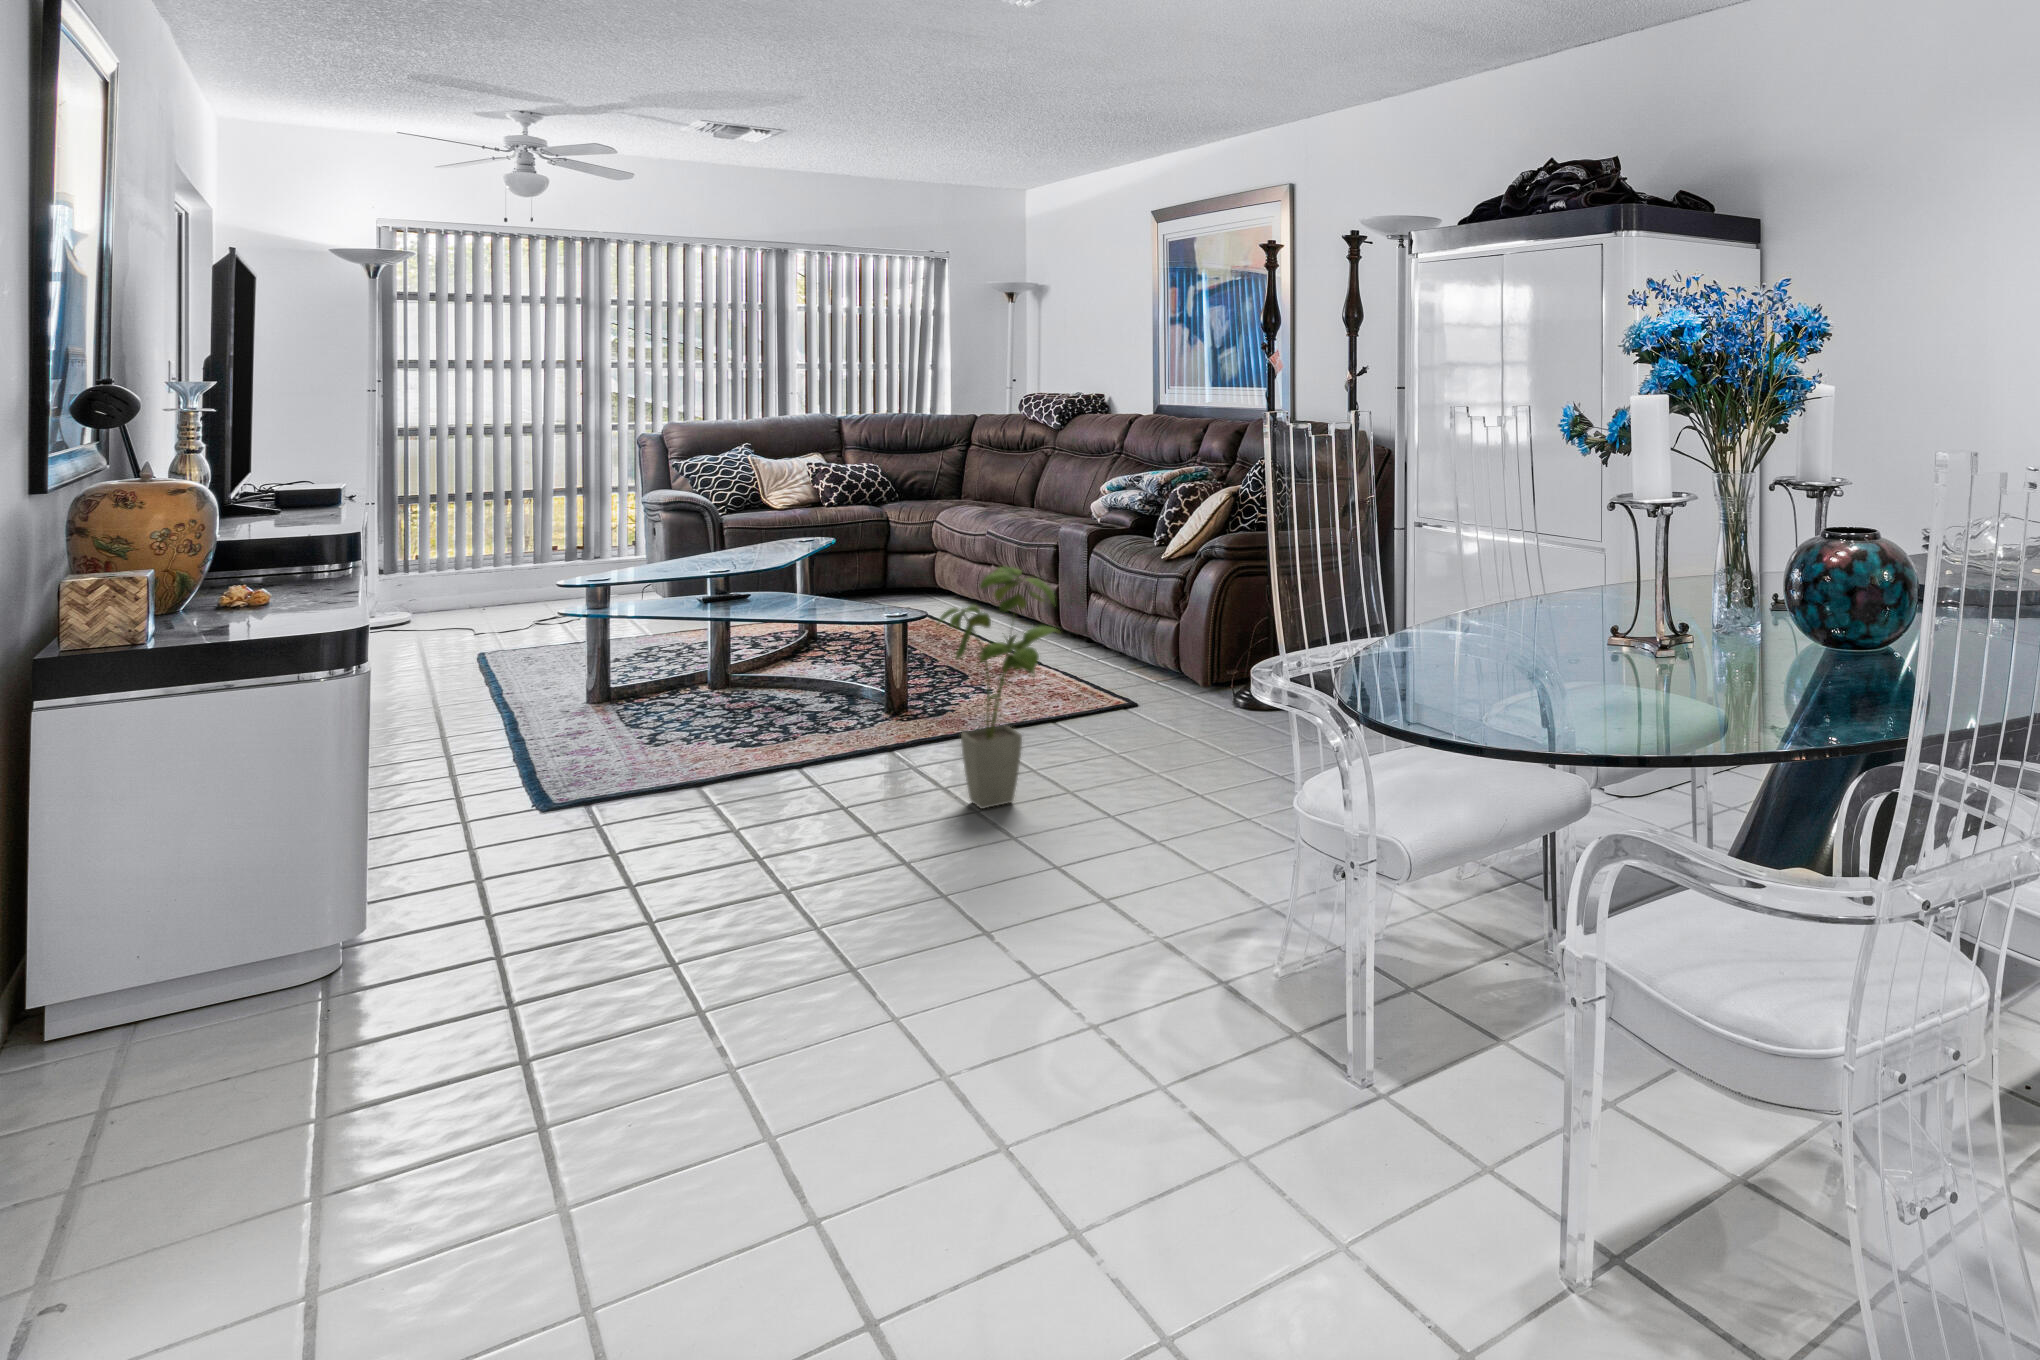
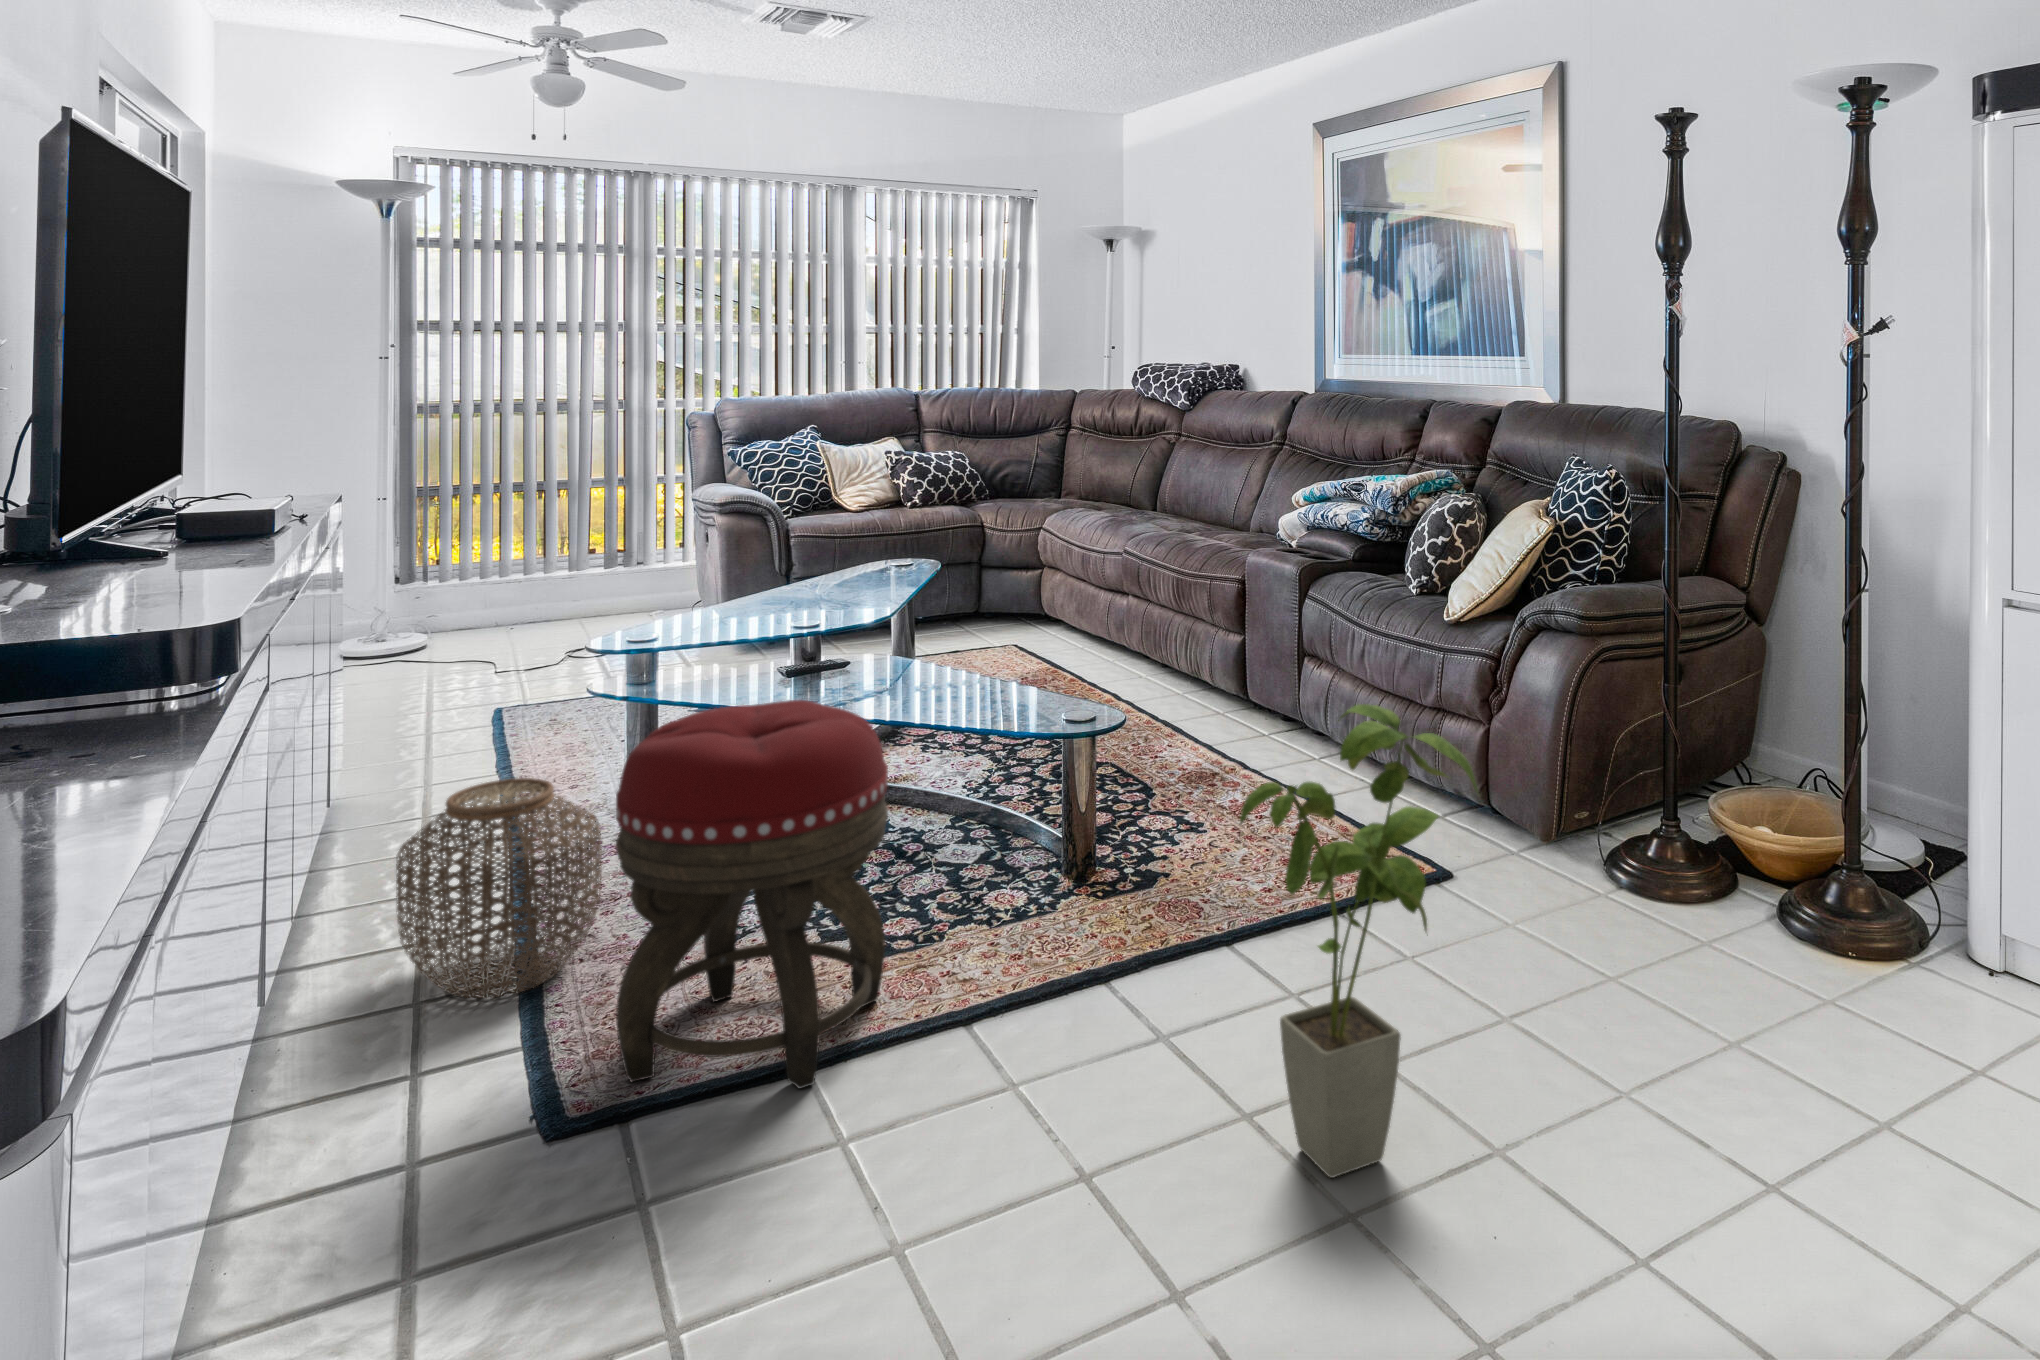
footstool: none [580,592,753,801] -> present [616,700,888,1089]
woven basket: none [432,650,569,778] -> present [396,778,601,998]

